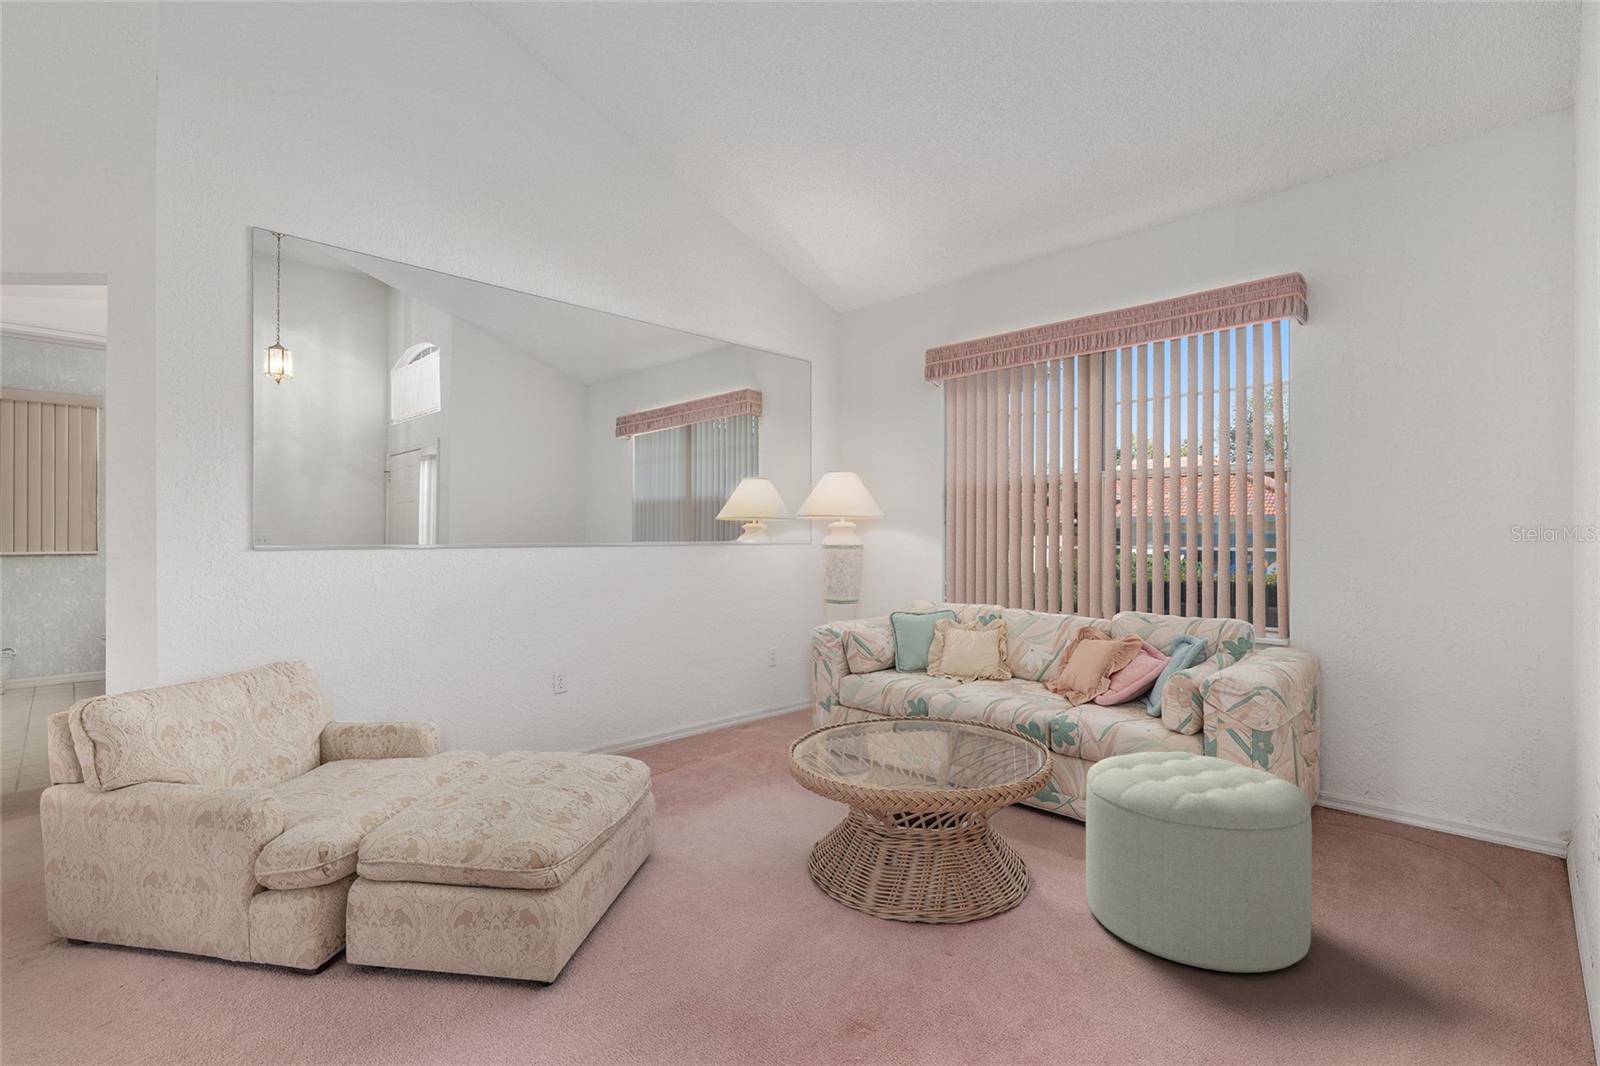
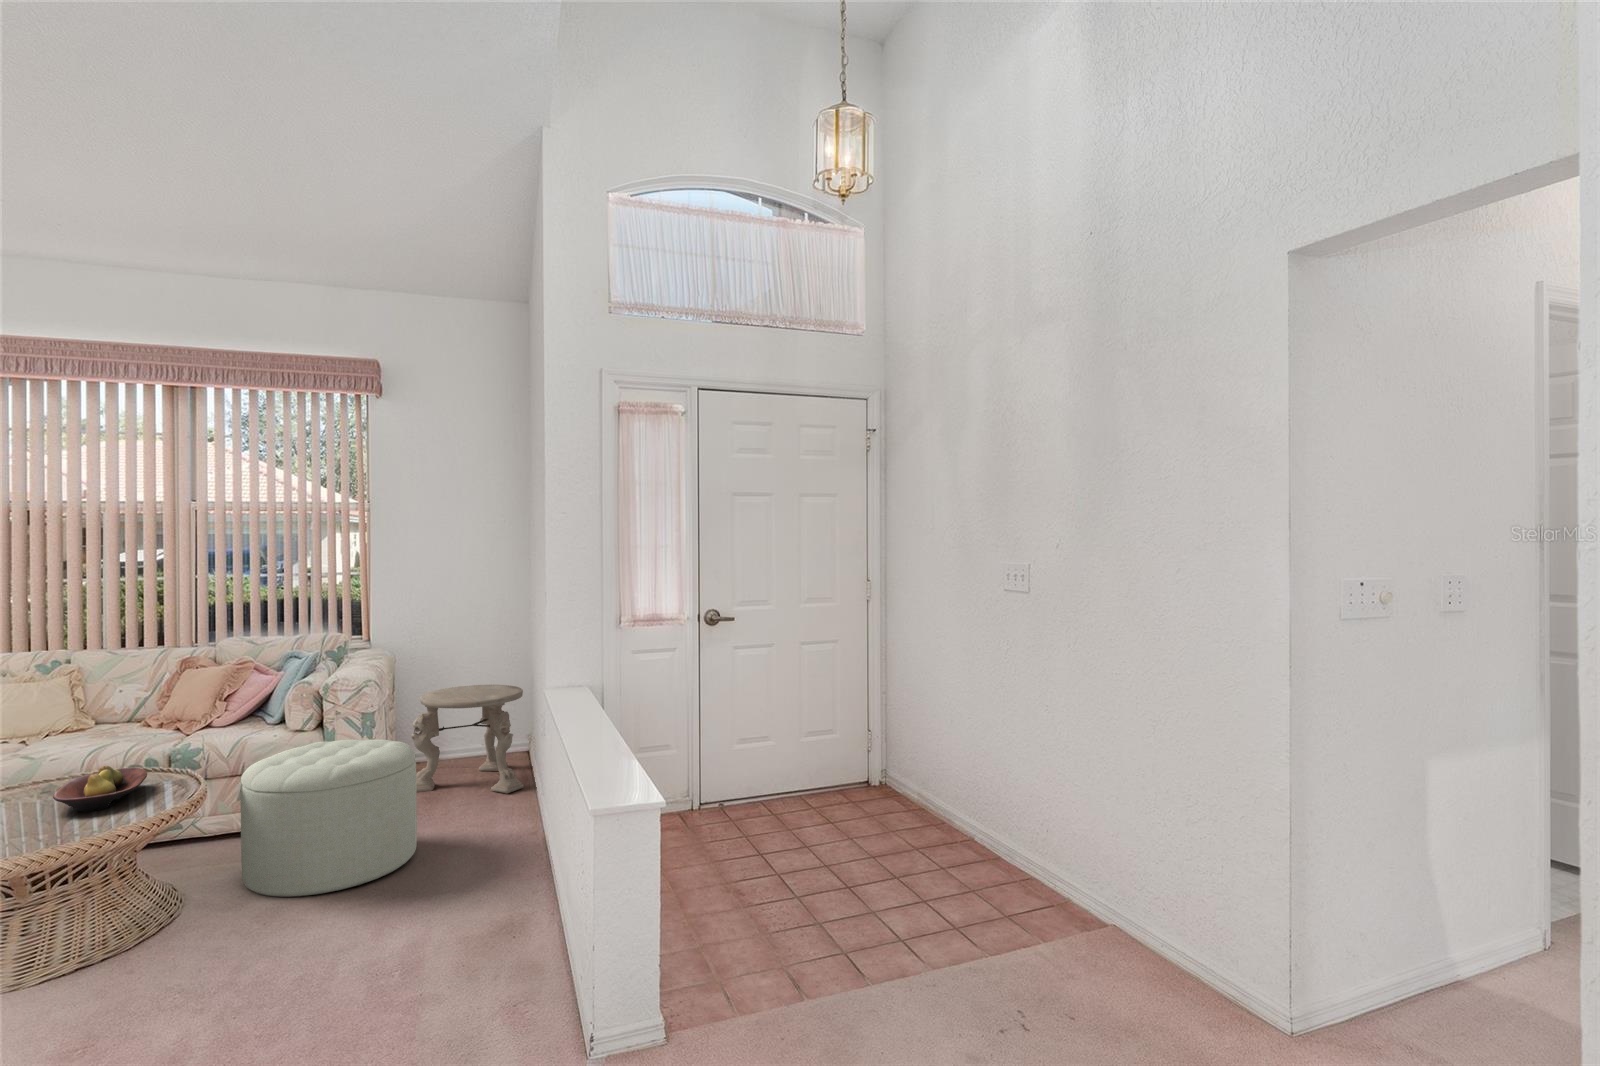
side table: none [1327,719,1534,917] -> present [411,685,524,793]
fruit bowl: none [929,721,1009,765] -> present [53,766,147,812]

